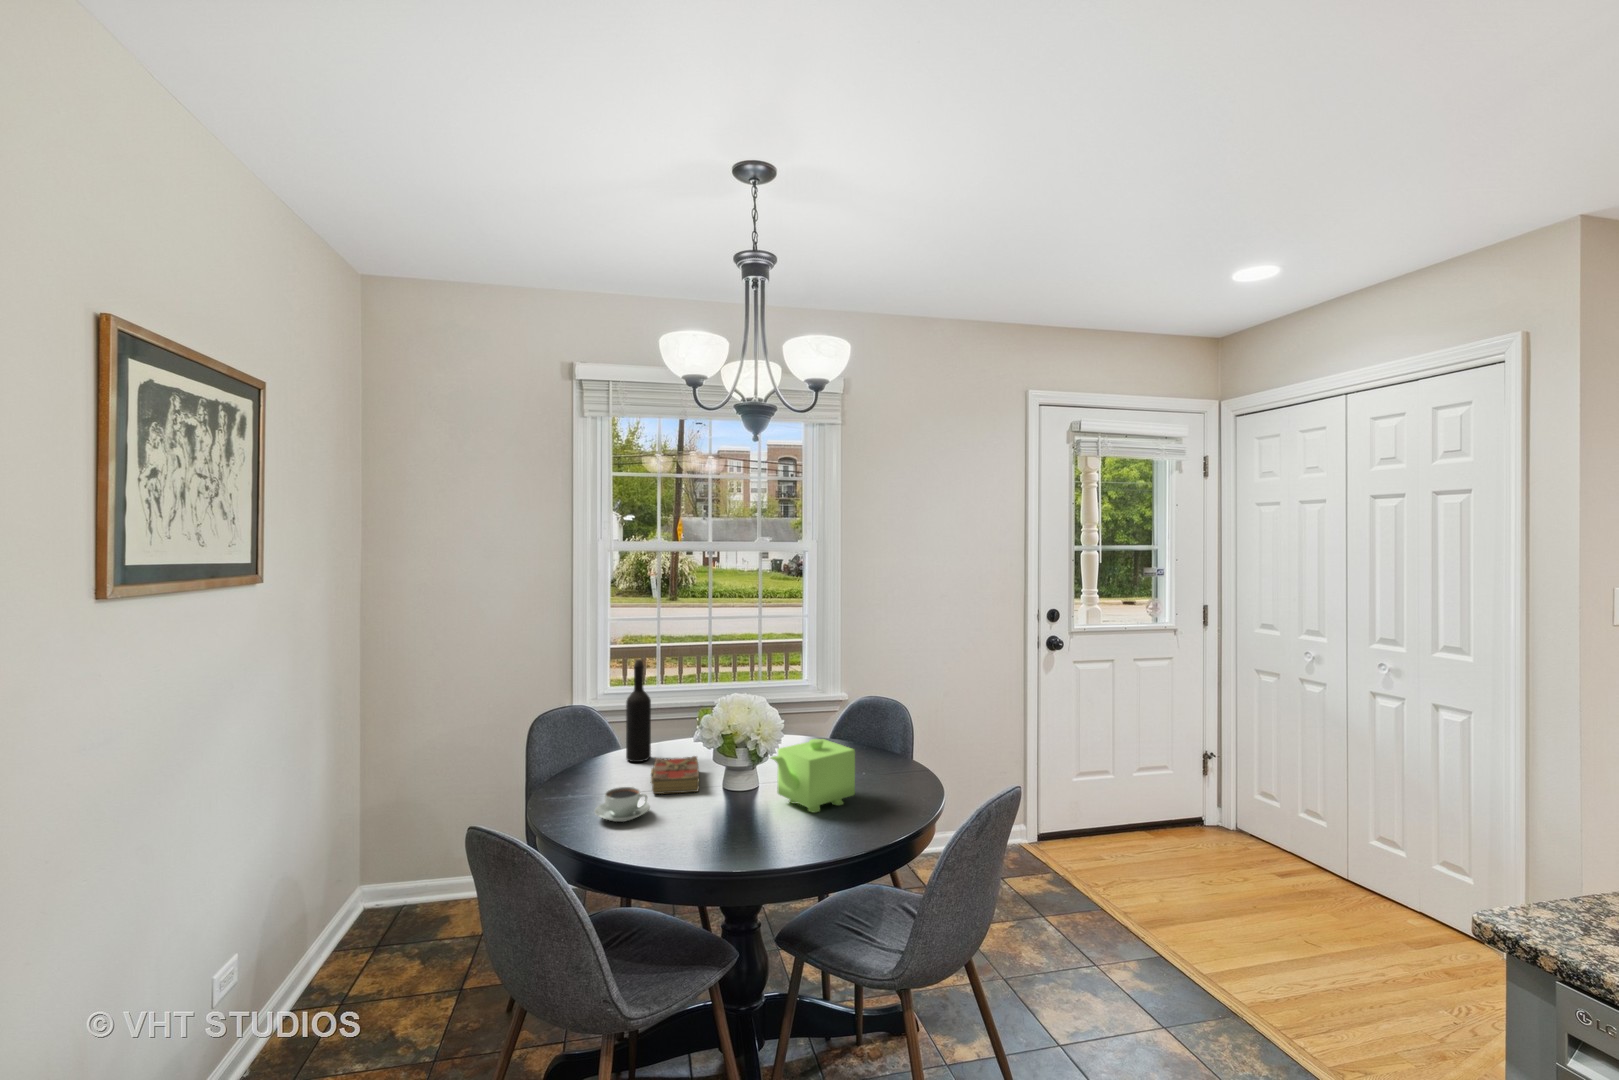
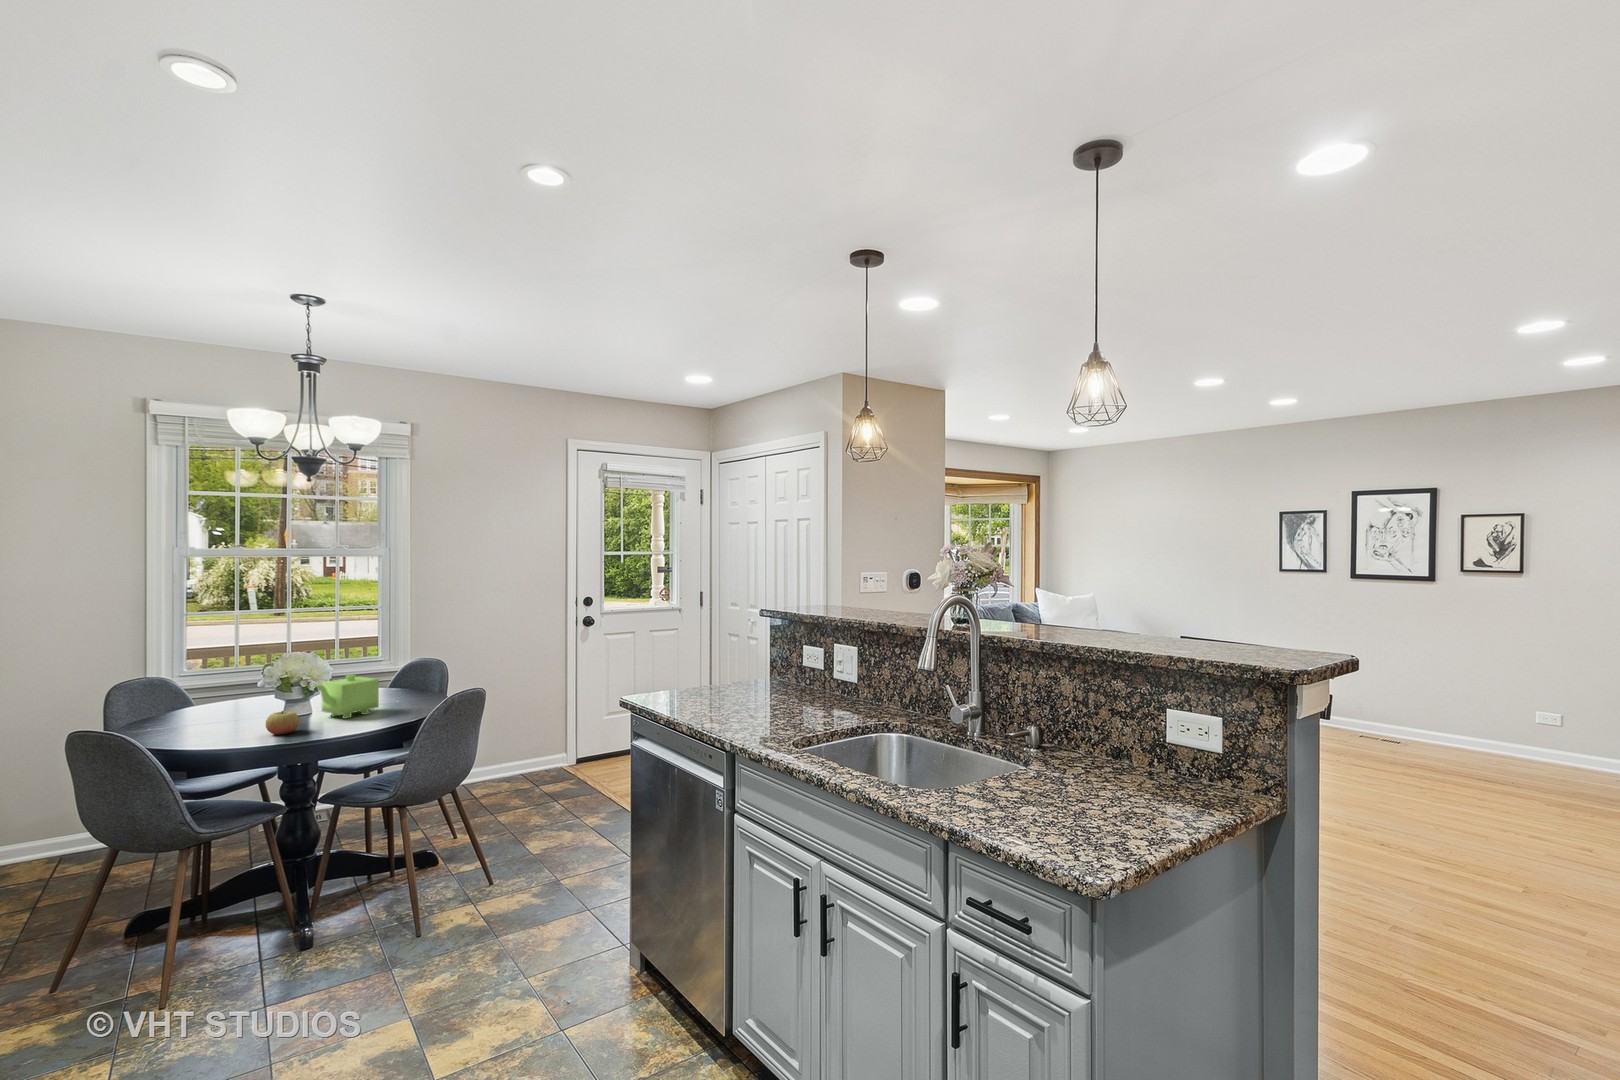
wine bottle: present [626,659,651,762] -> none [202,635,224,711]
book: present [651,756,699,794] -> none [222,700,264,722]
coffee cup: present [595,787,650,822] -> none [173,714,220,735]
apple: none [712,803,757,844] -> present [266,711,299,734]

